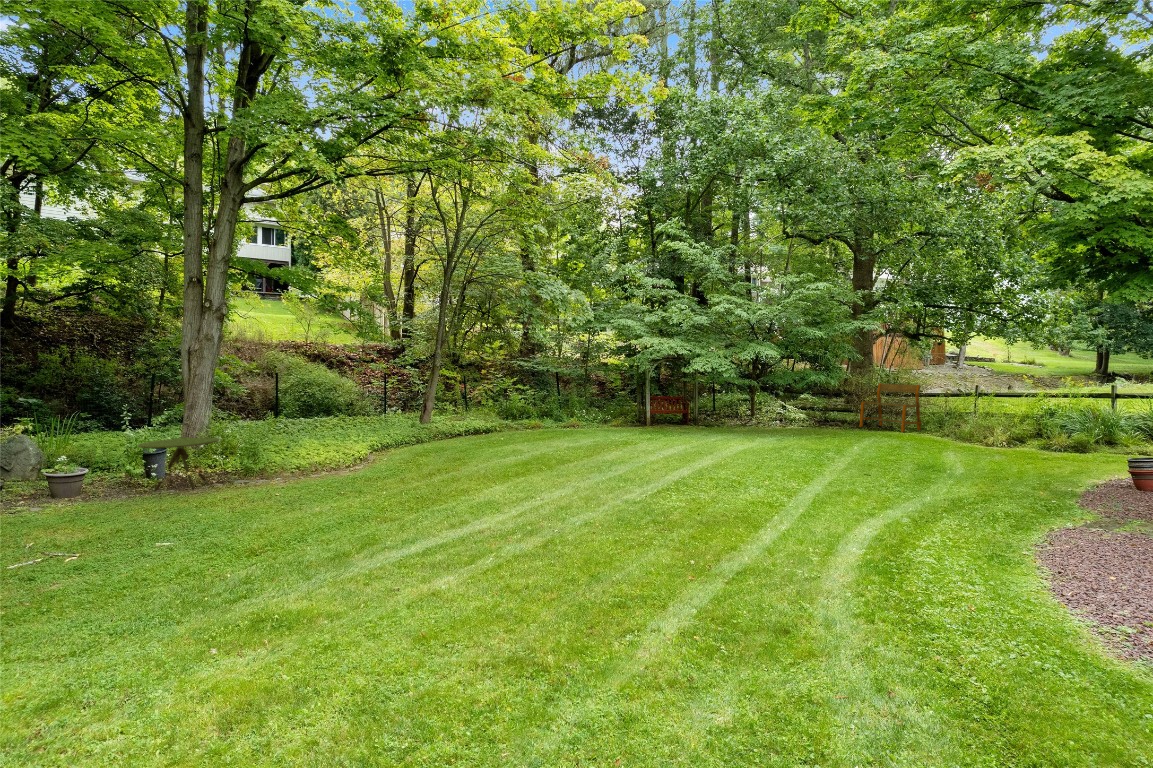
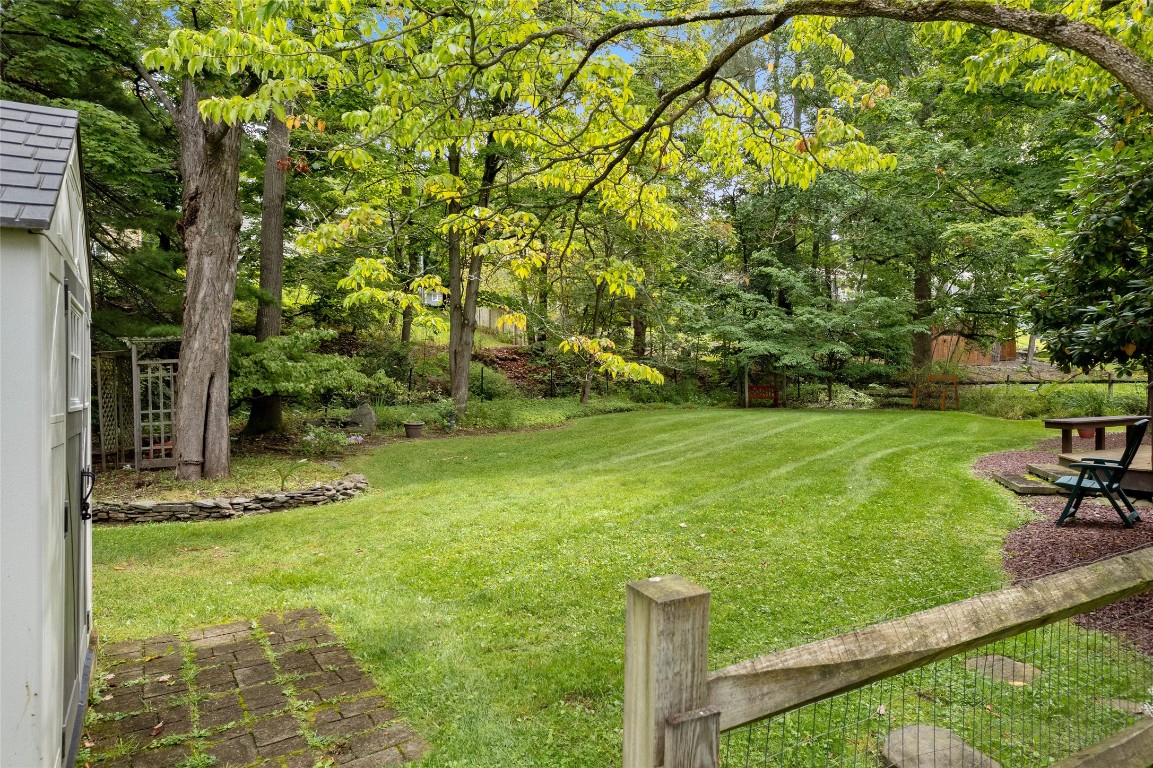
round table: present [137,438,220,492] -> none [455,404,494,433]

